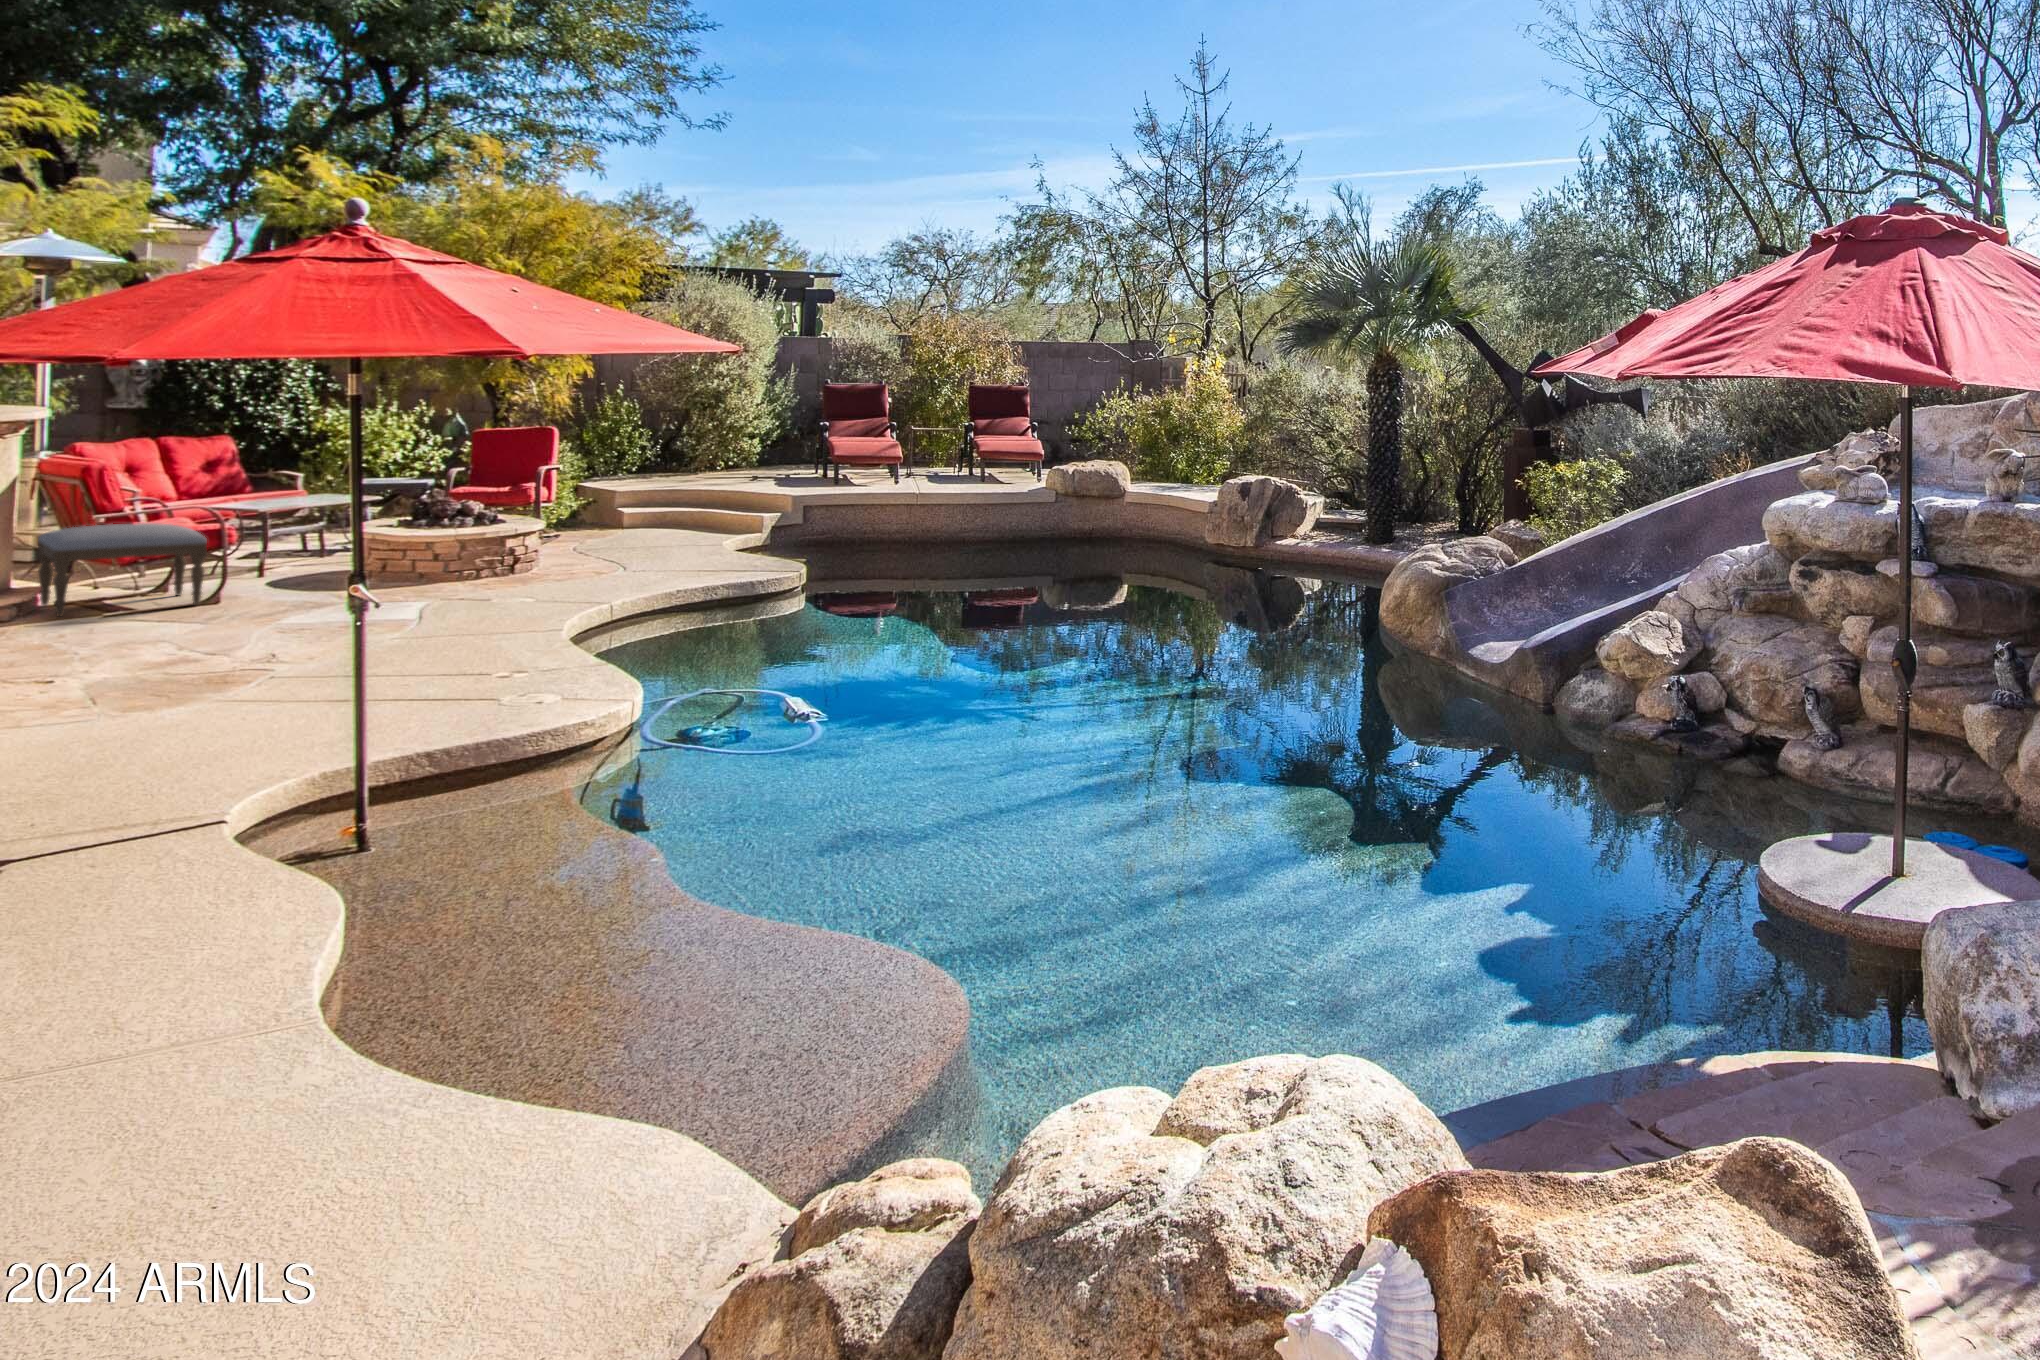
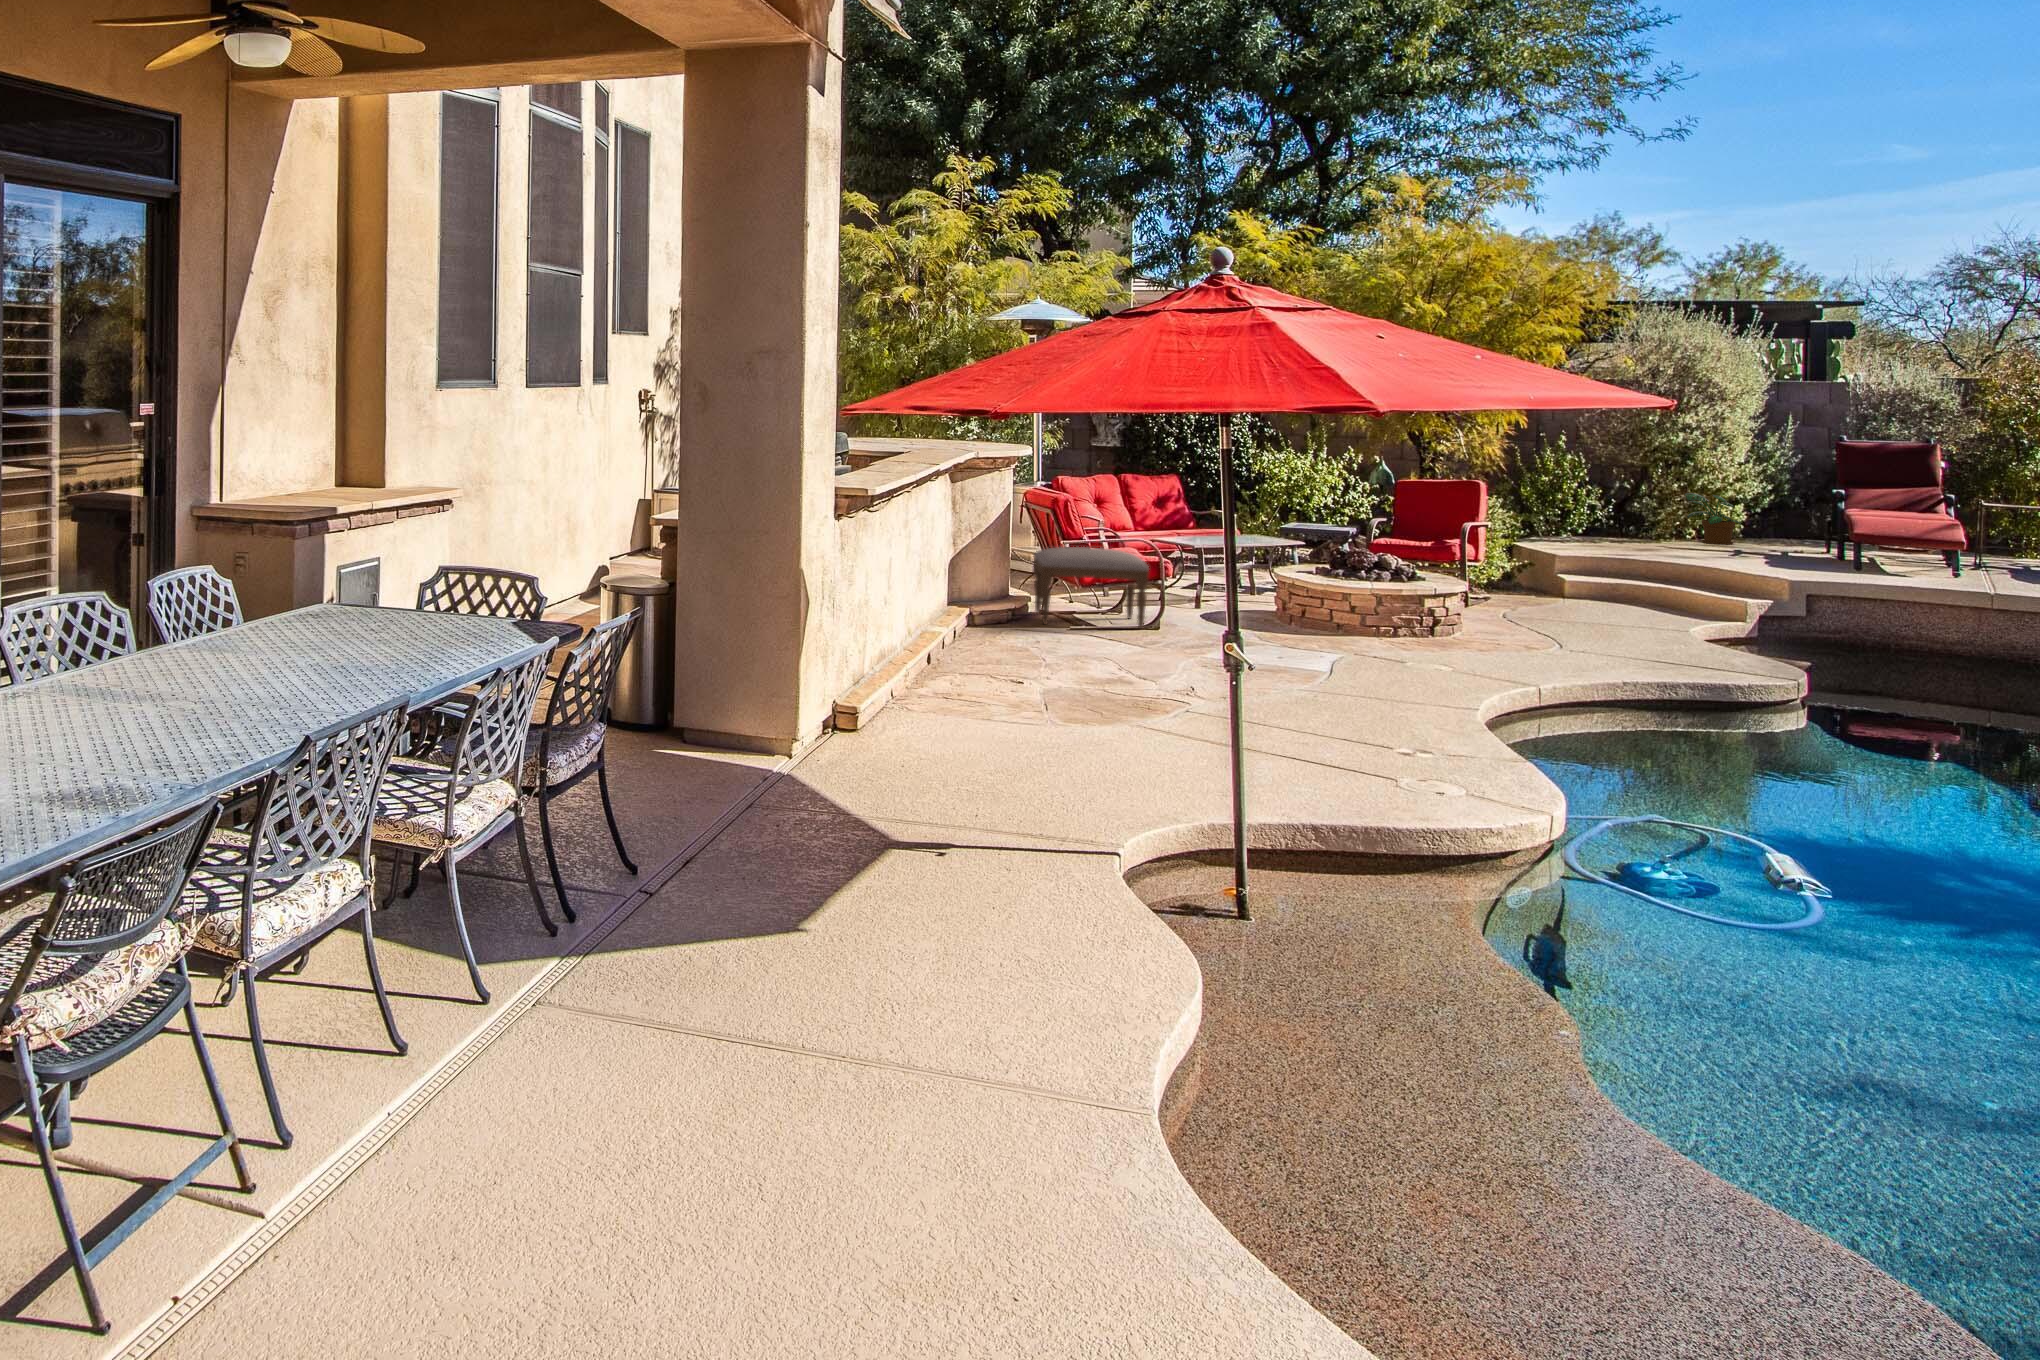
potted plant: none [719,432,758,471] -> present [1685,493,1740,545]

